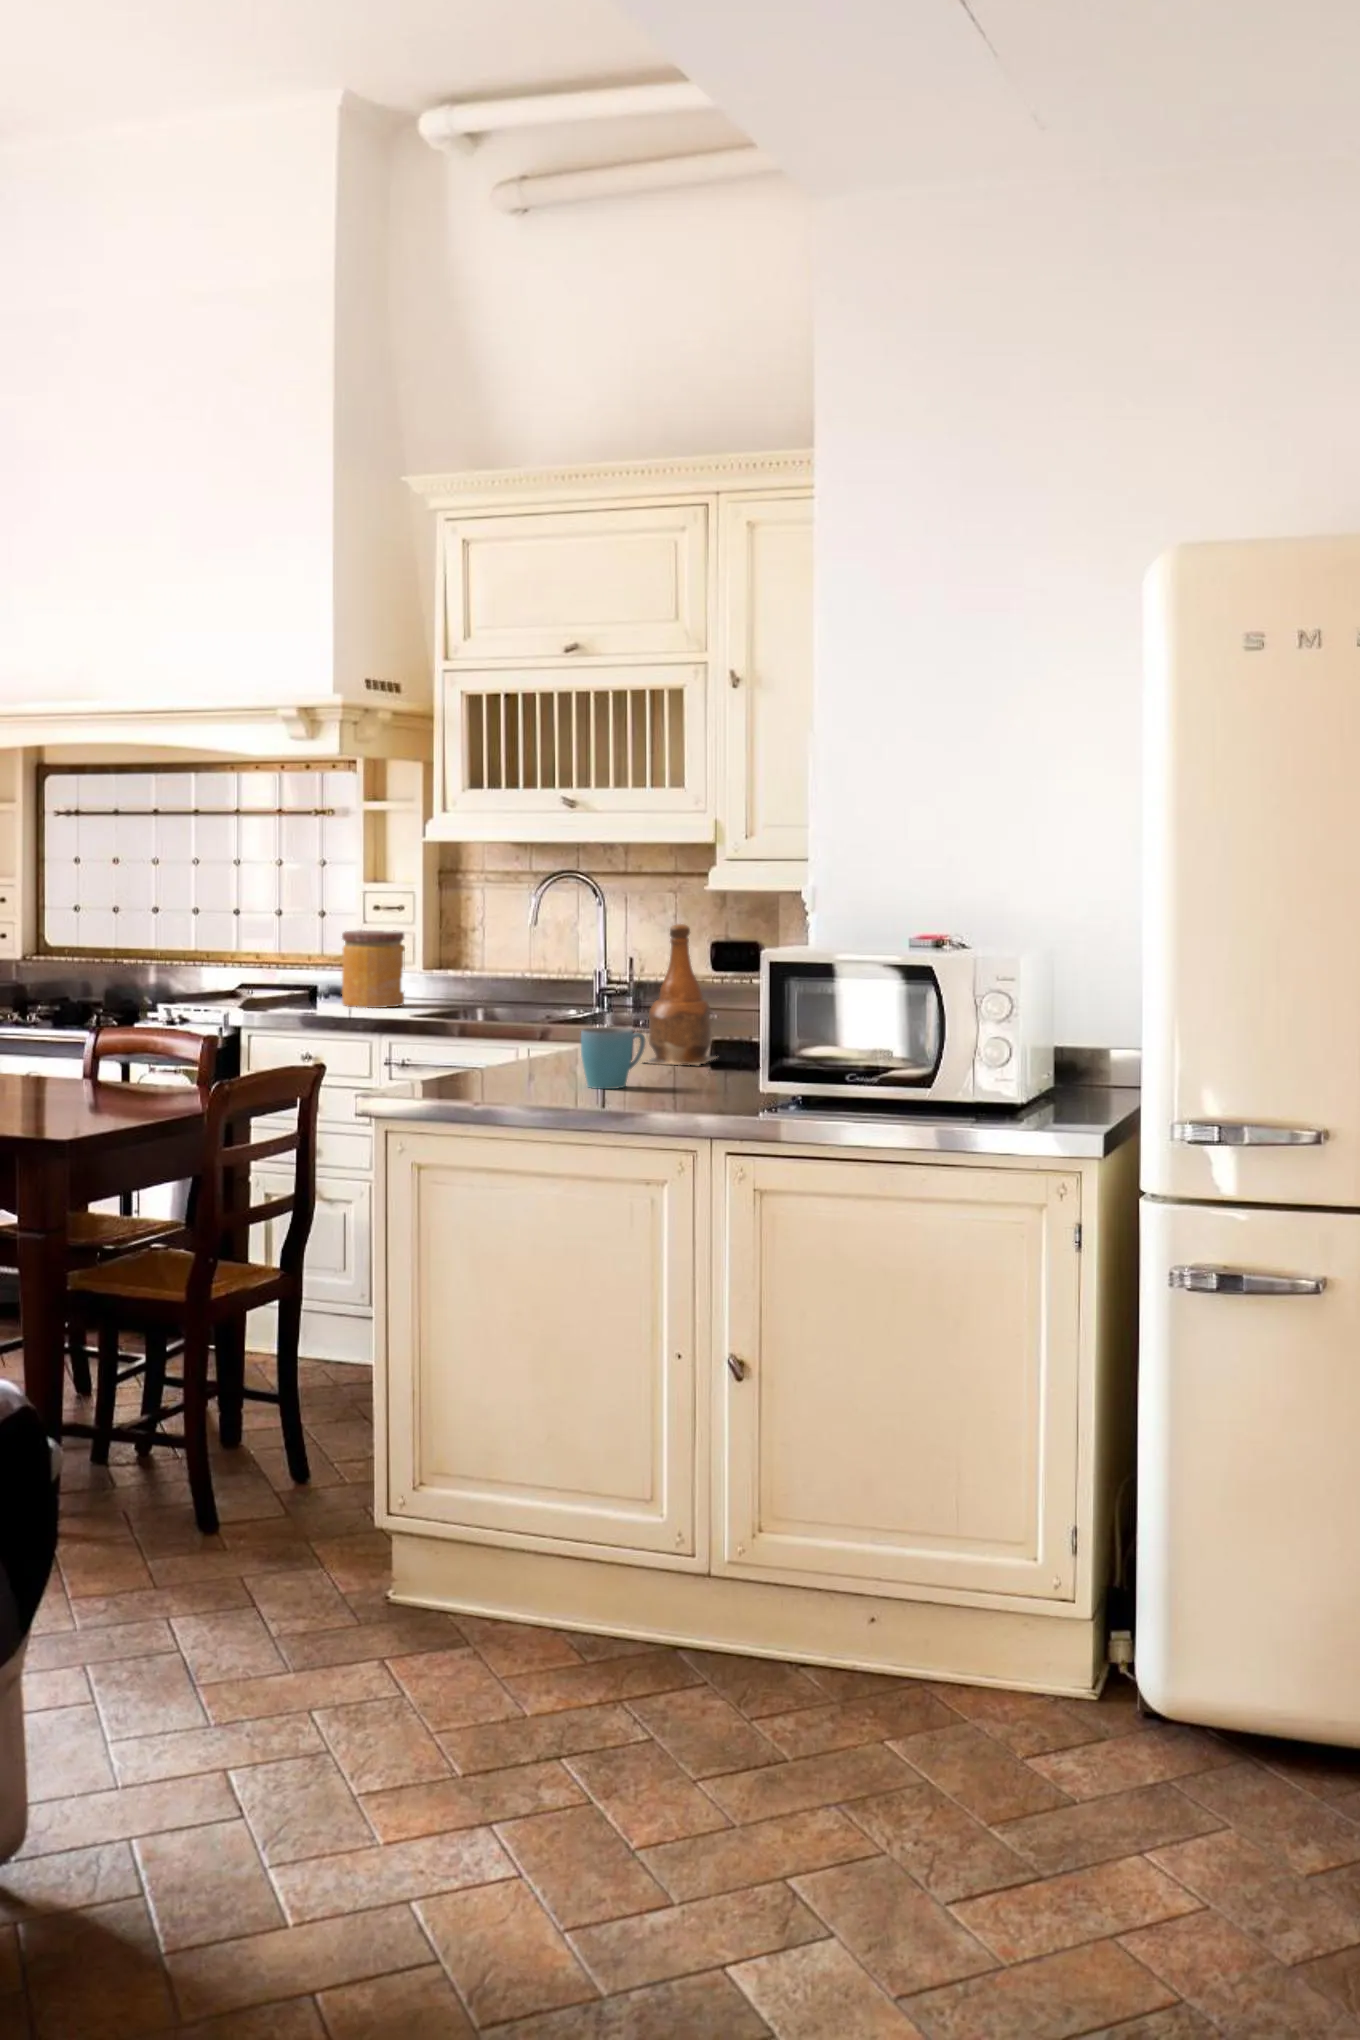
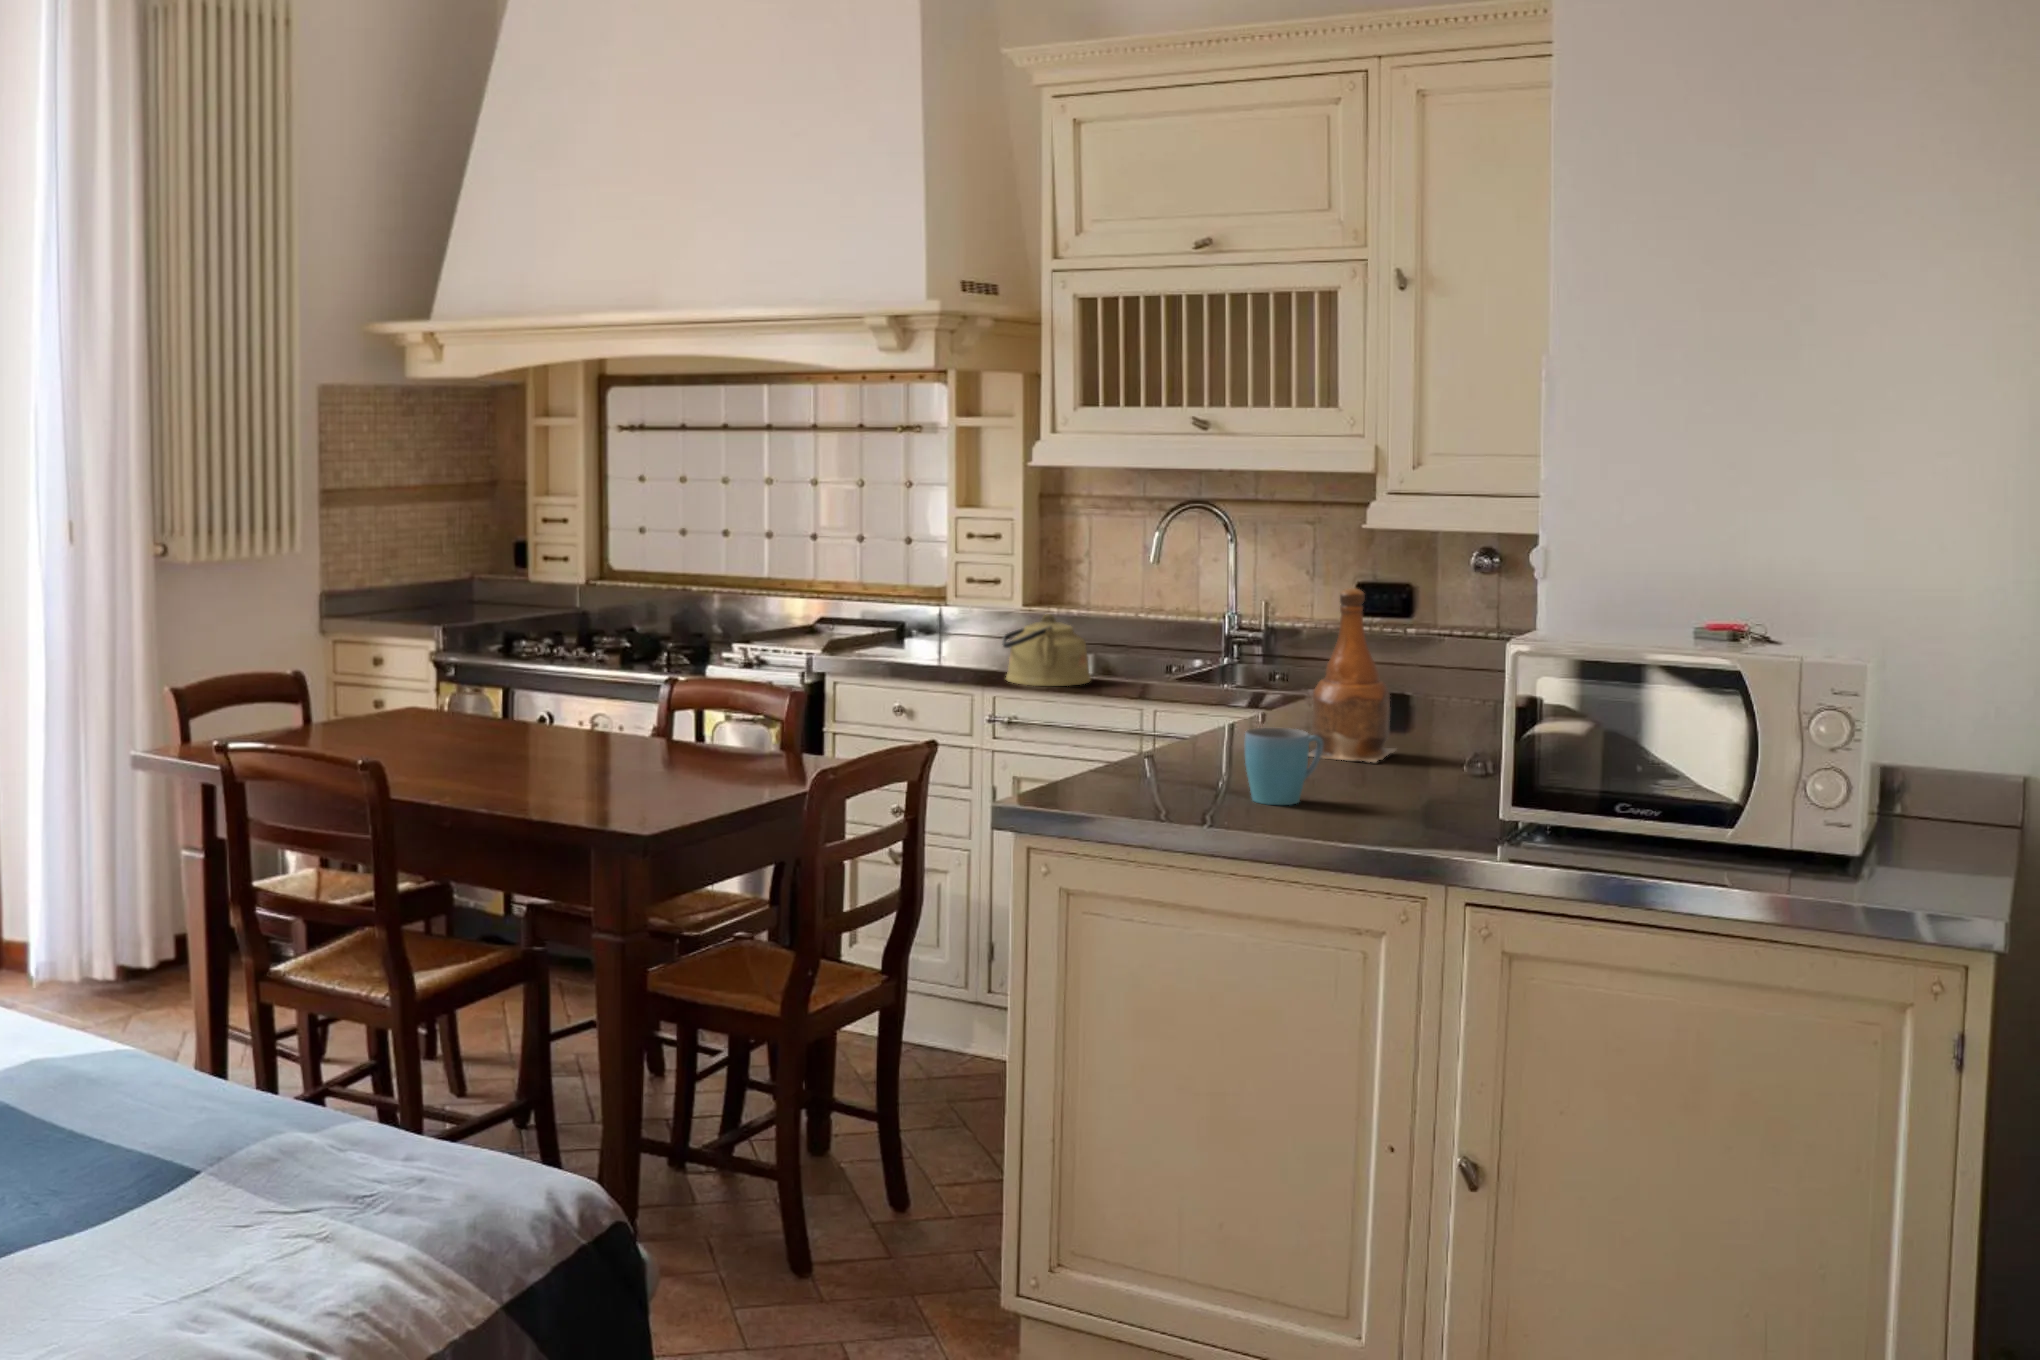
jar: present [342,930,404,1008] -> none [931,562,1000,652]
kettle: none [400,965,479,1027] -> present [1003,614,1091,686]

